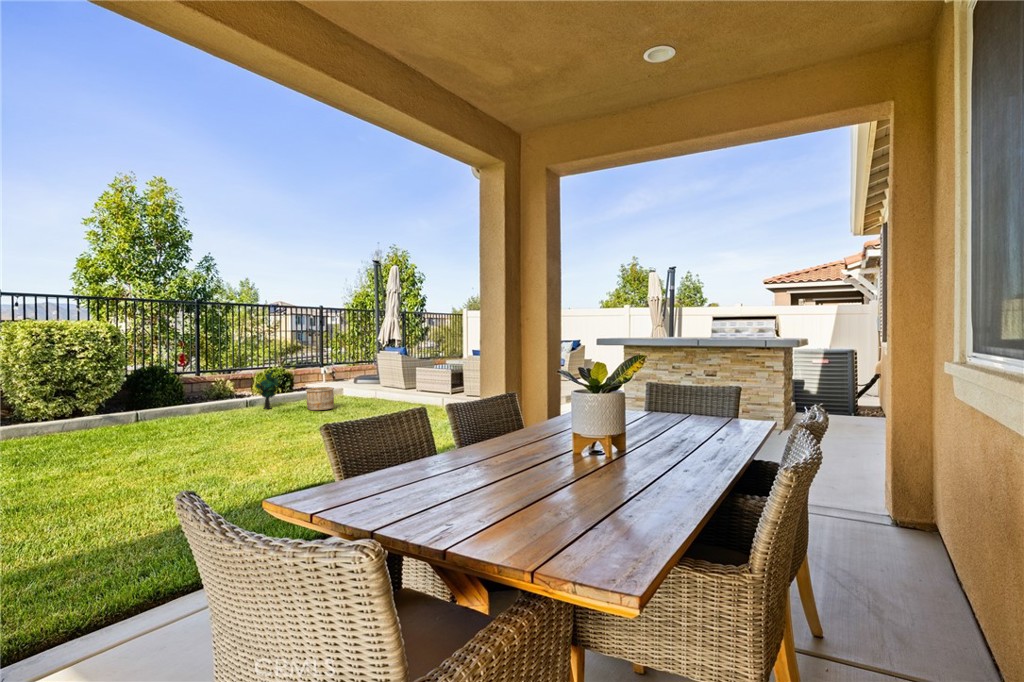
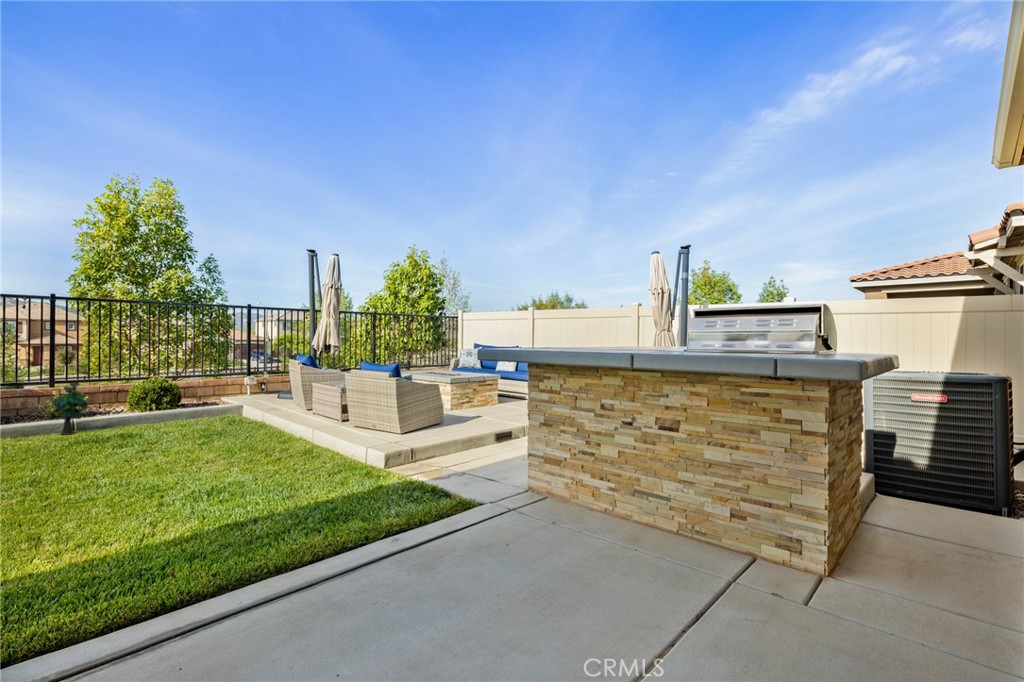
wooden bucket: present [306,387,334,410] -> none [109,407,155,441]

